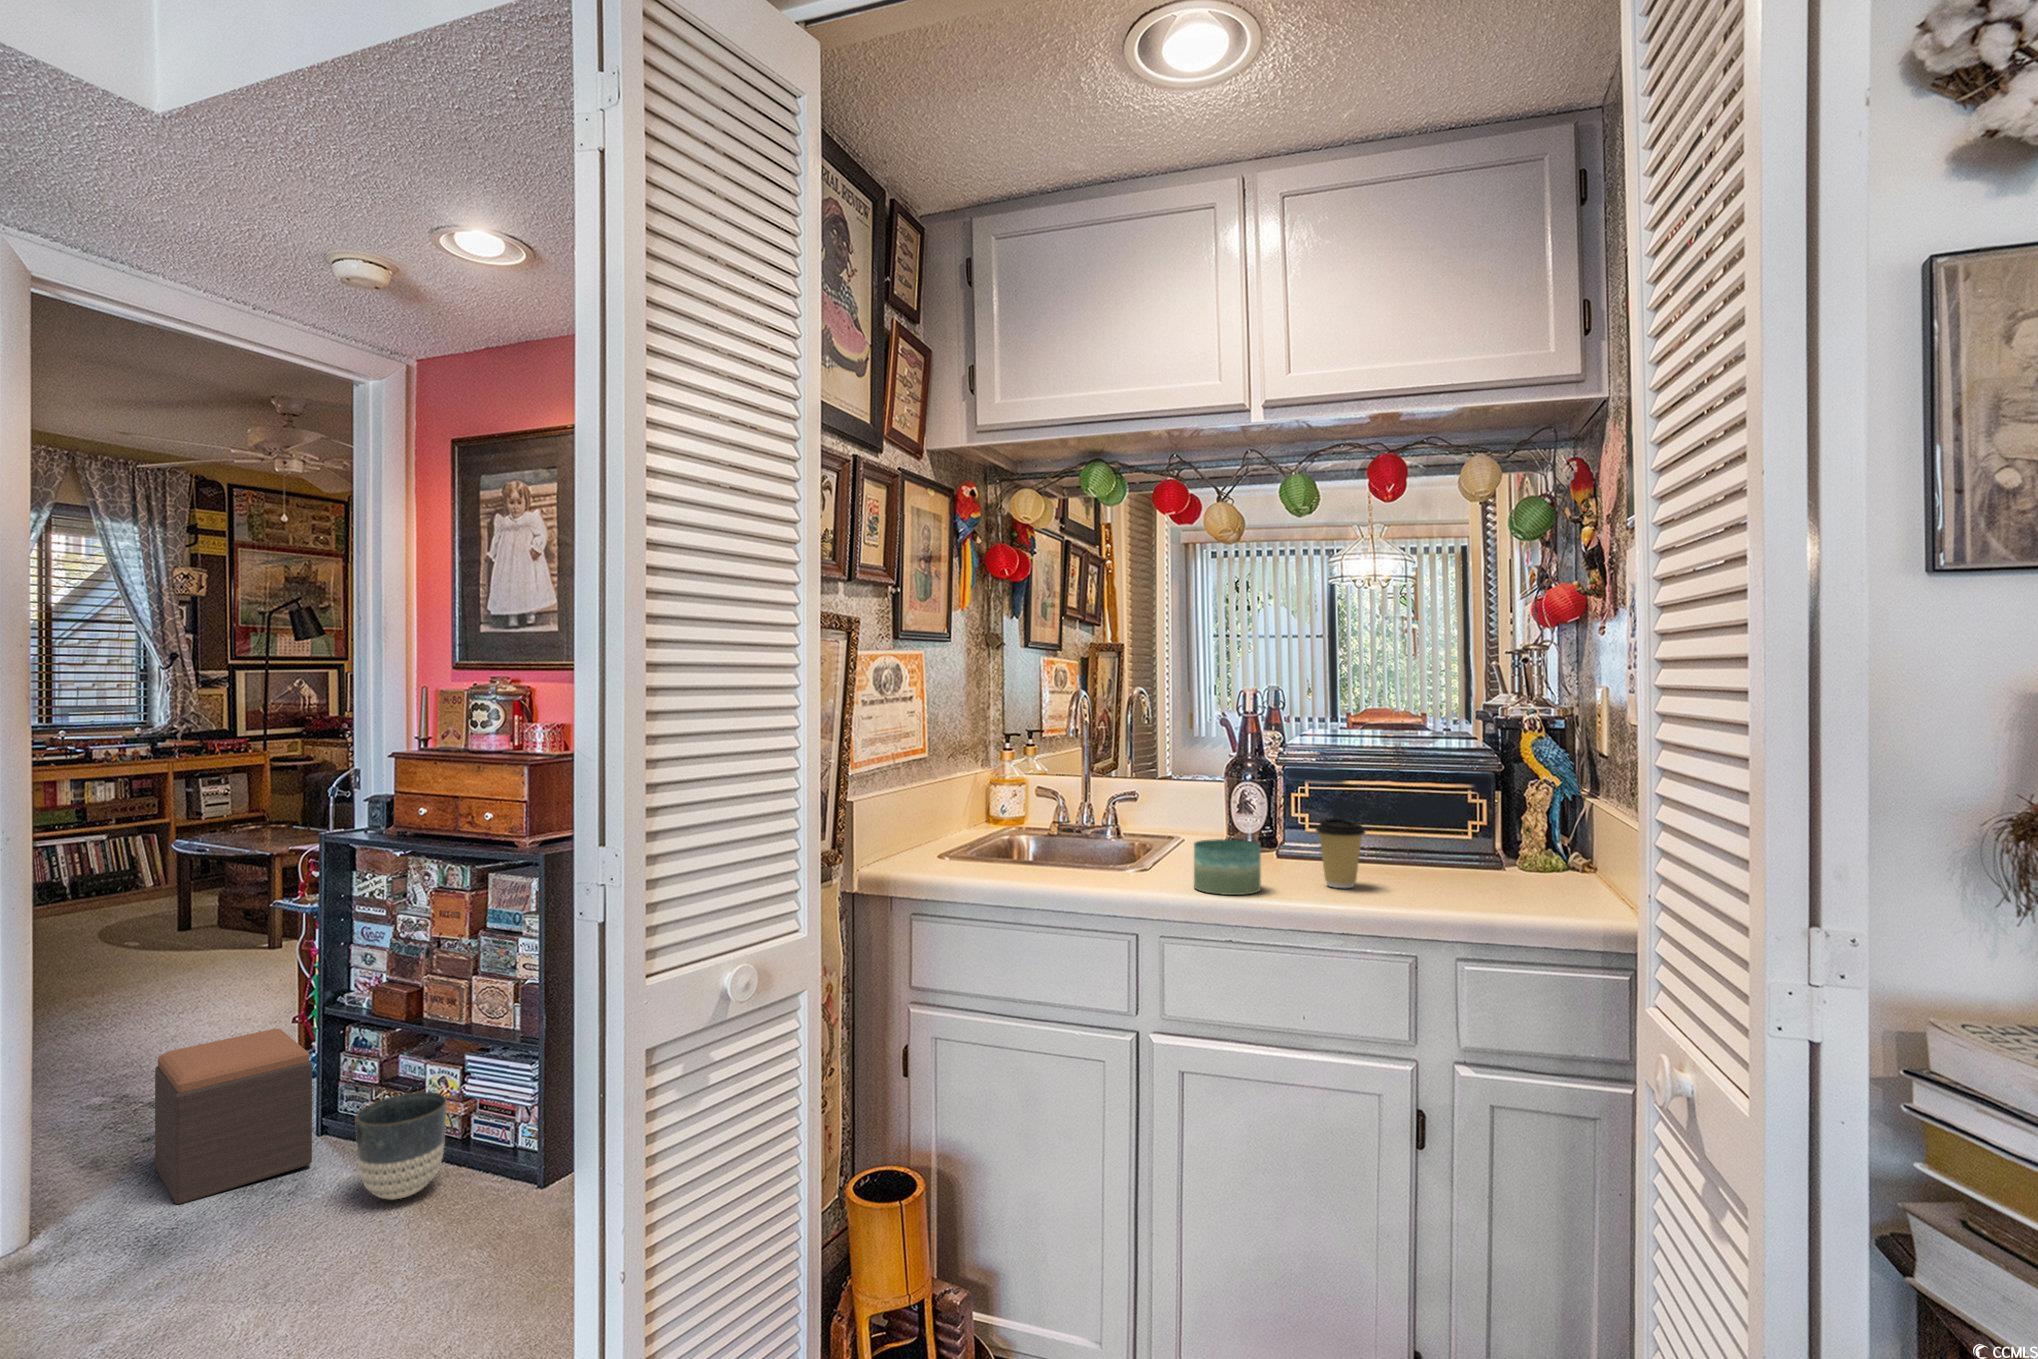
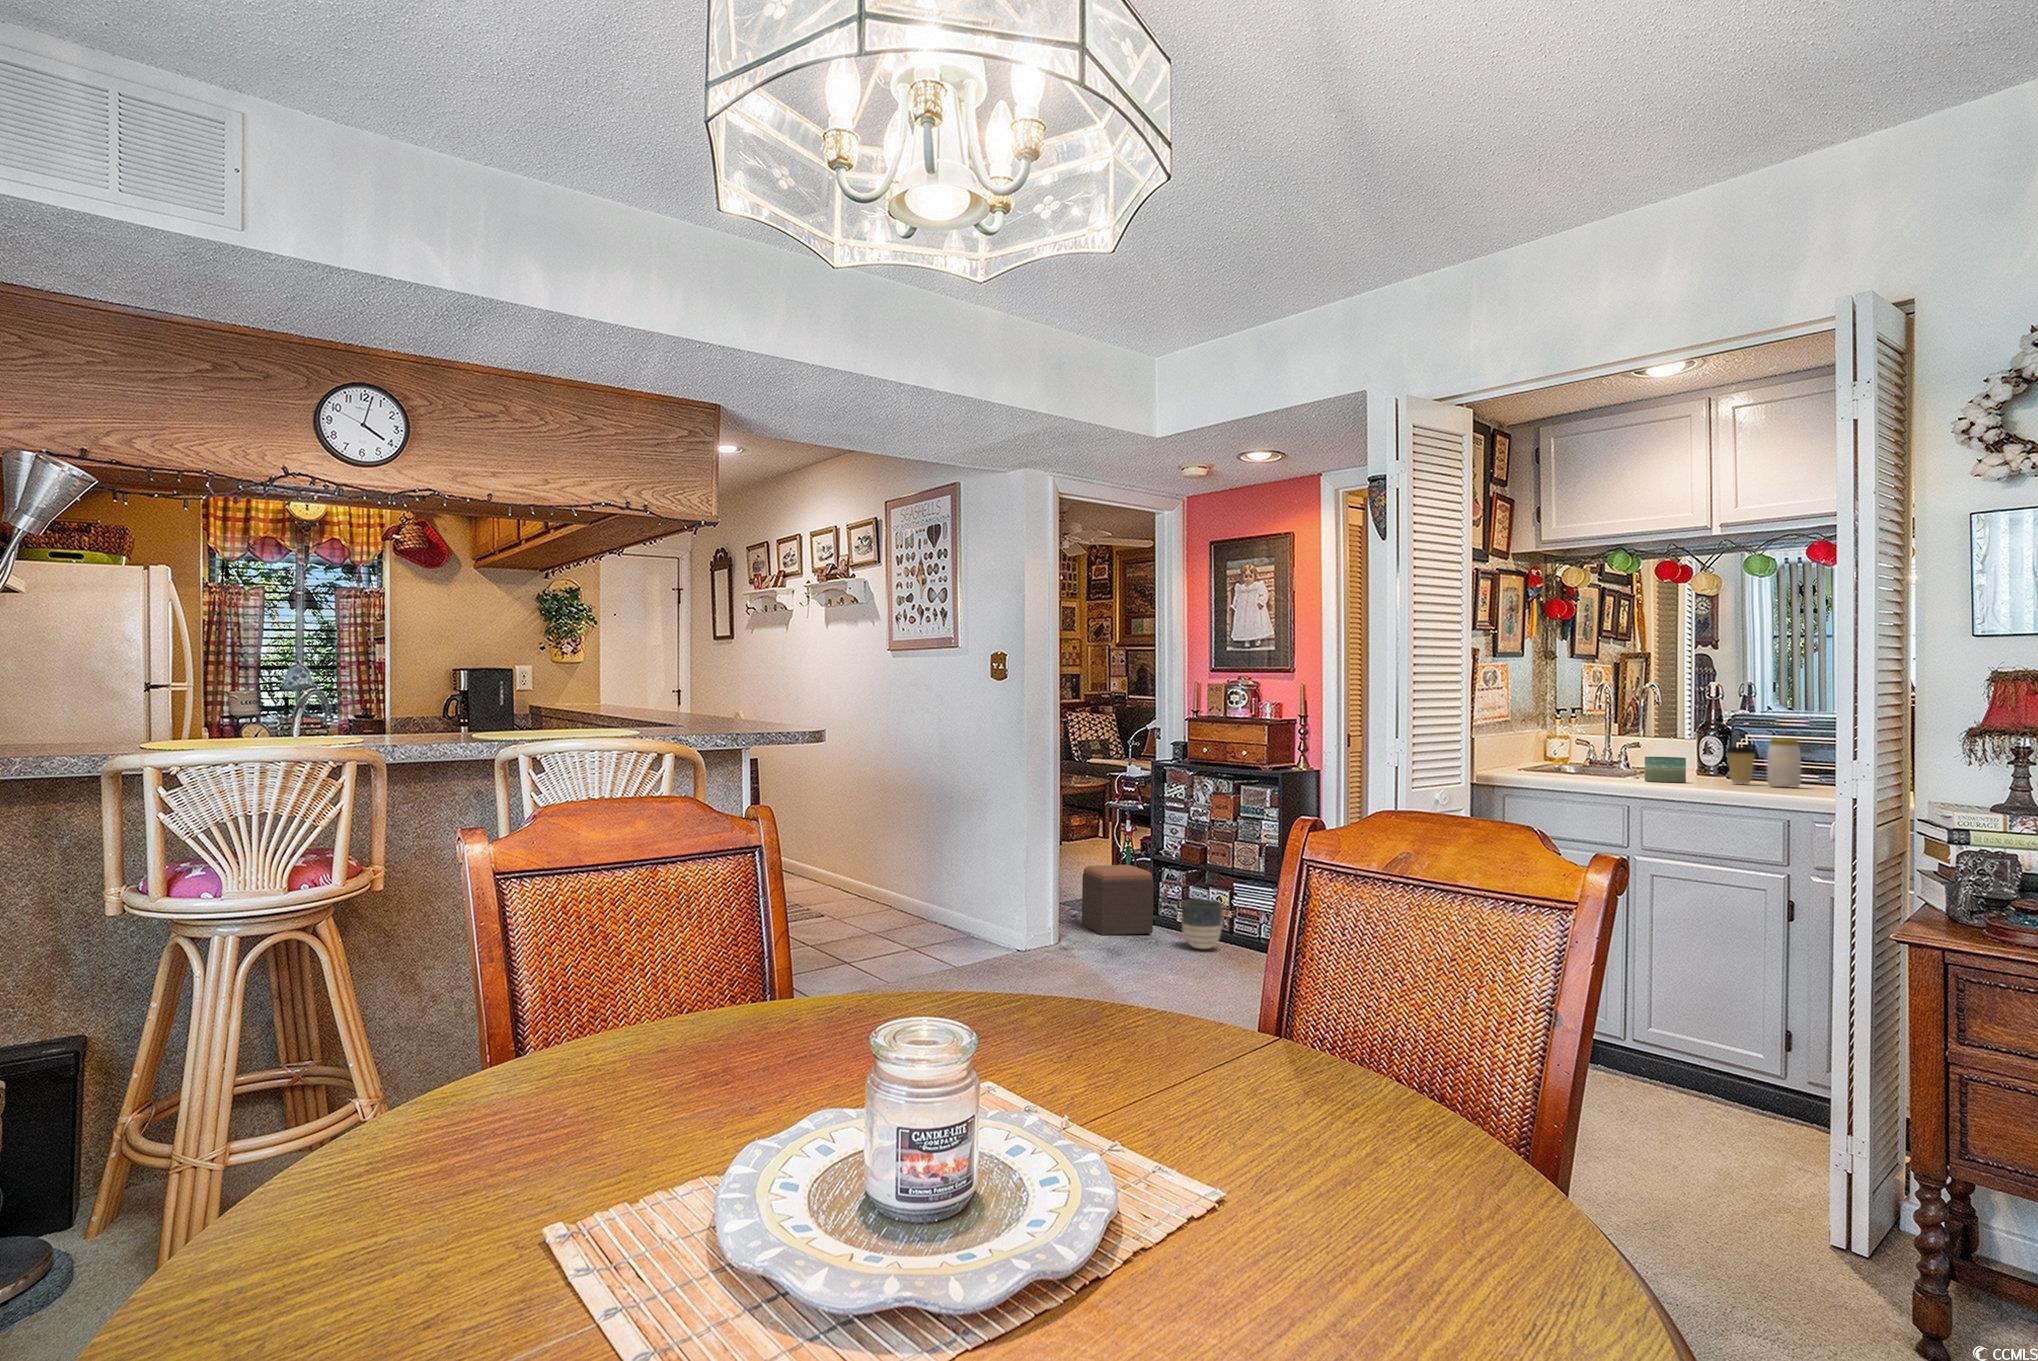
jar: none [1399,810,1453,903] -> present [1767,738,1801,788]

